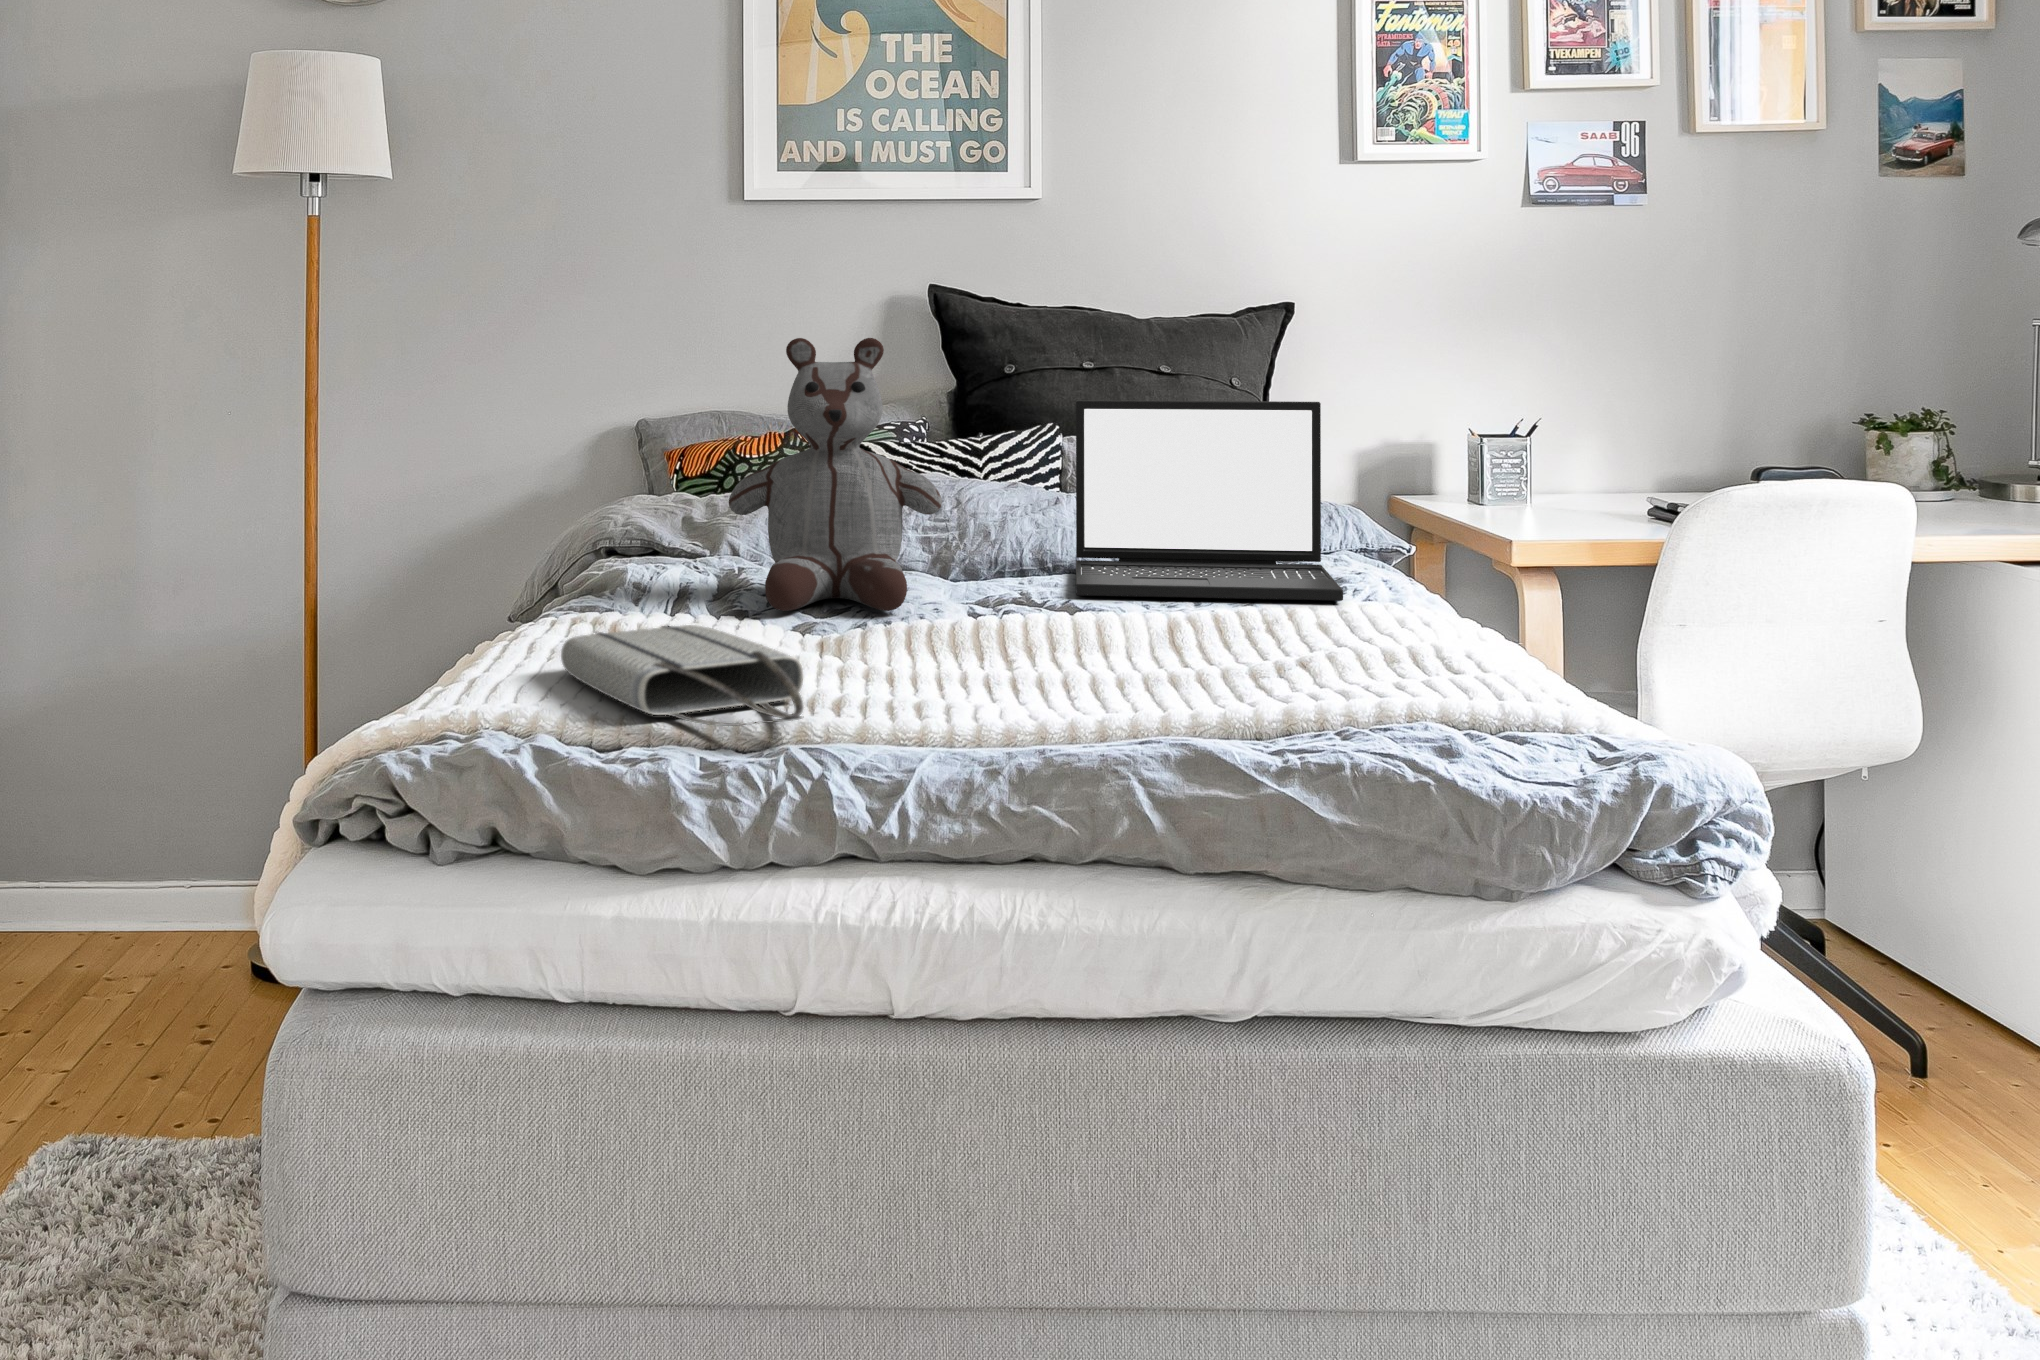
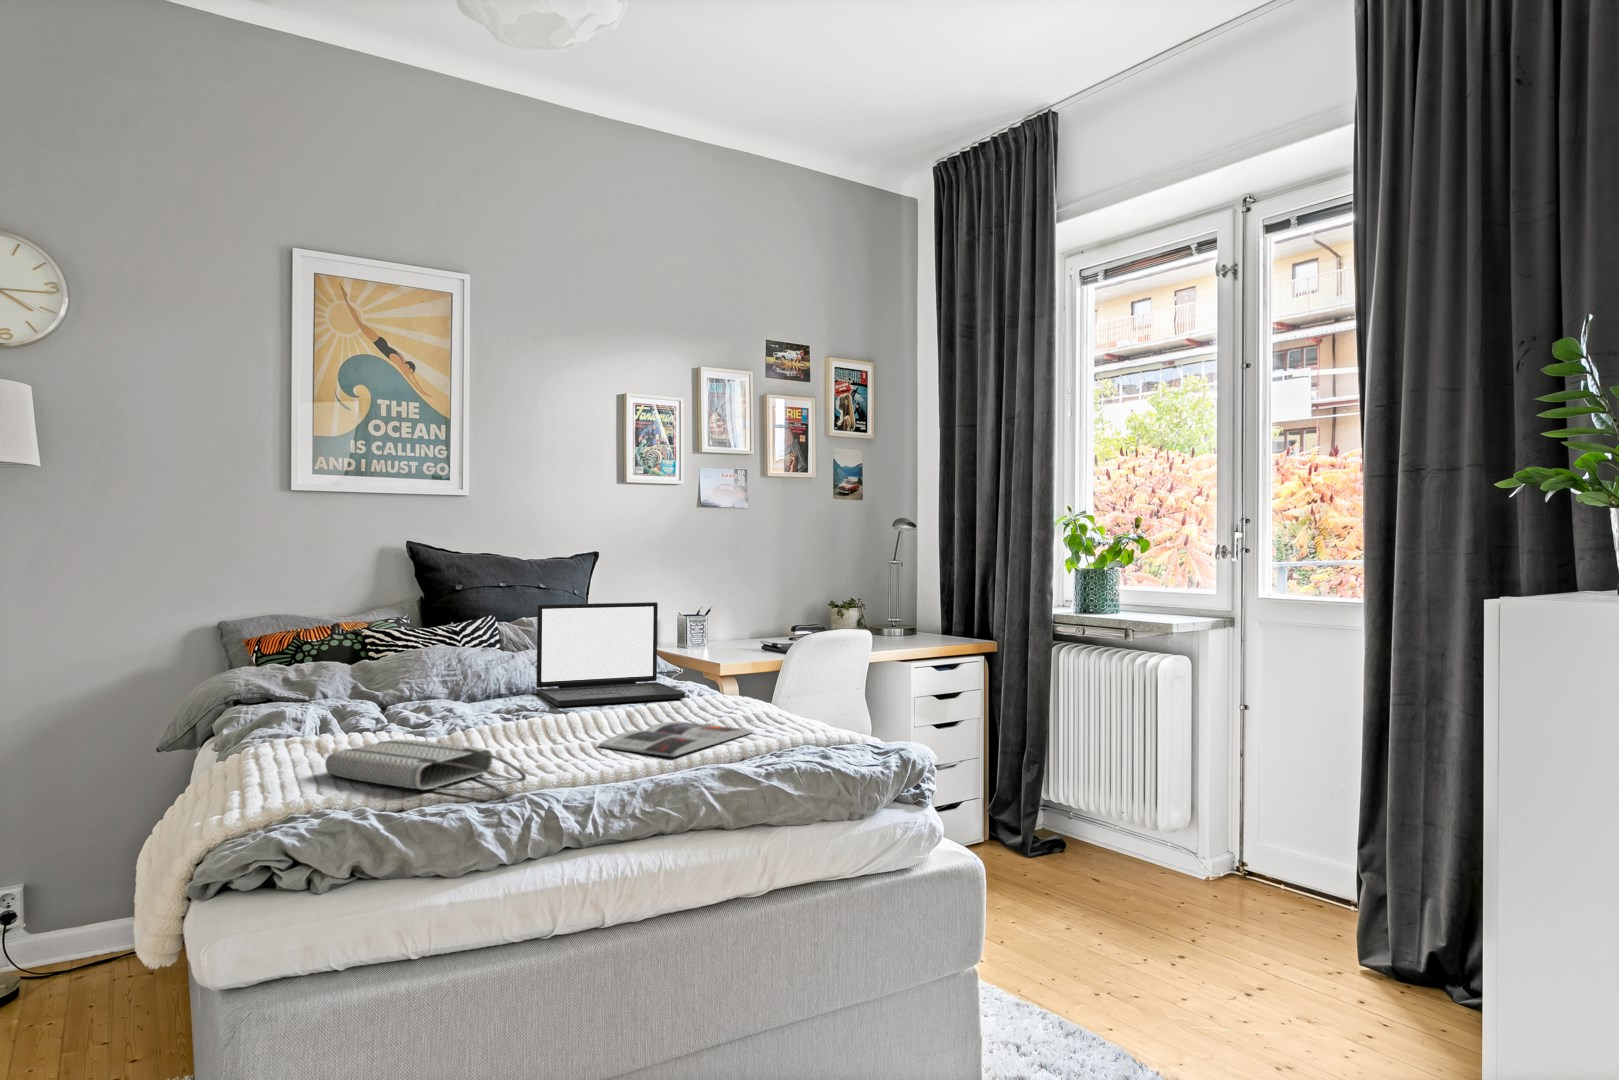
stuffed bear: present [729,338,942,611] -> none [361,573,486,729]
magazine: none [1045,644,1396,713] -> present [599,721,753,757]

